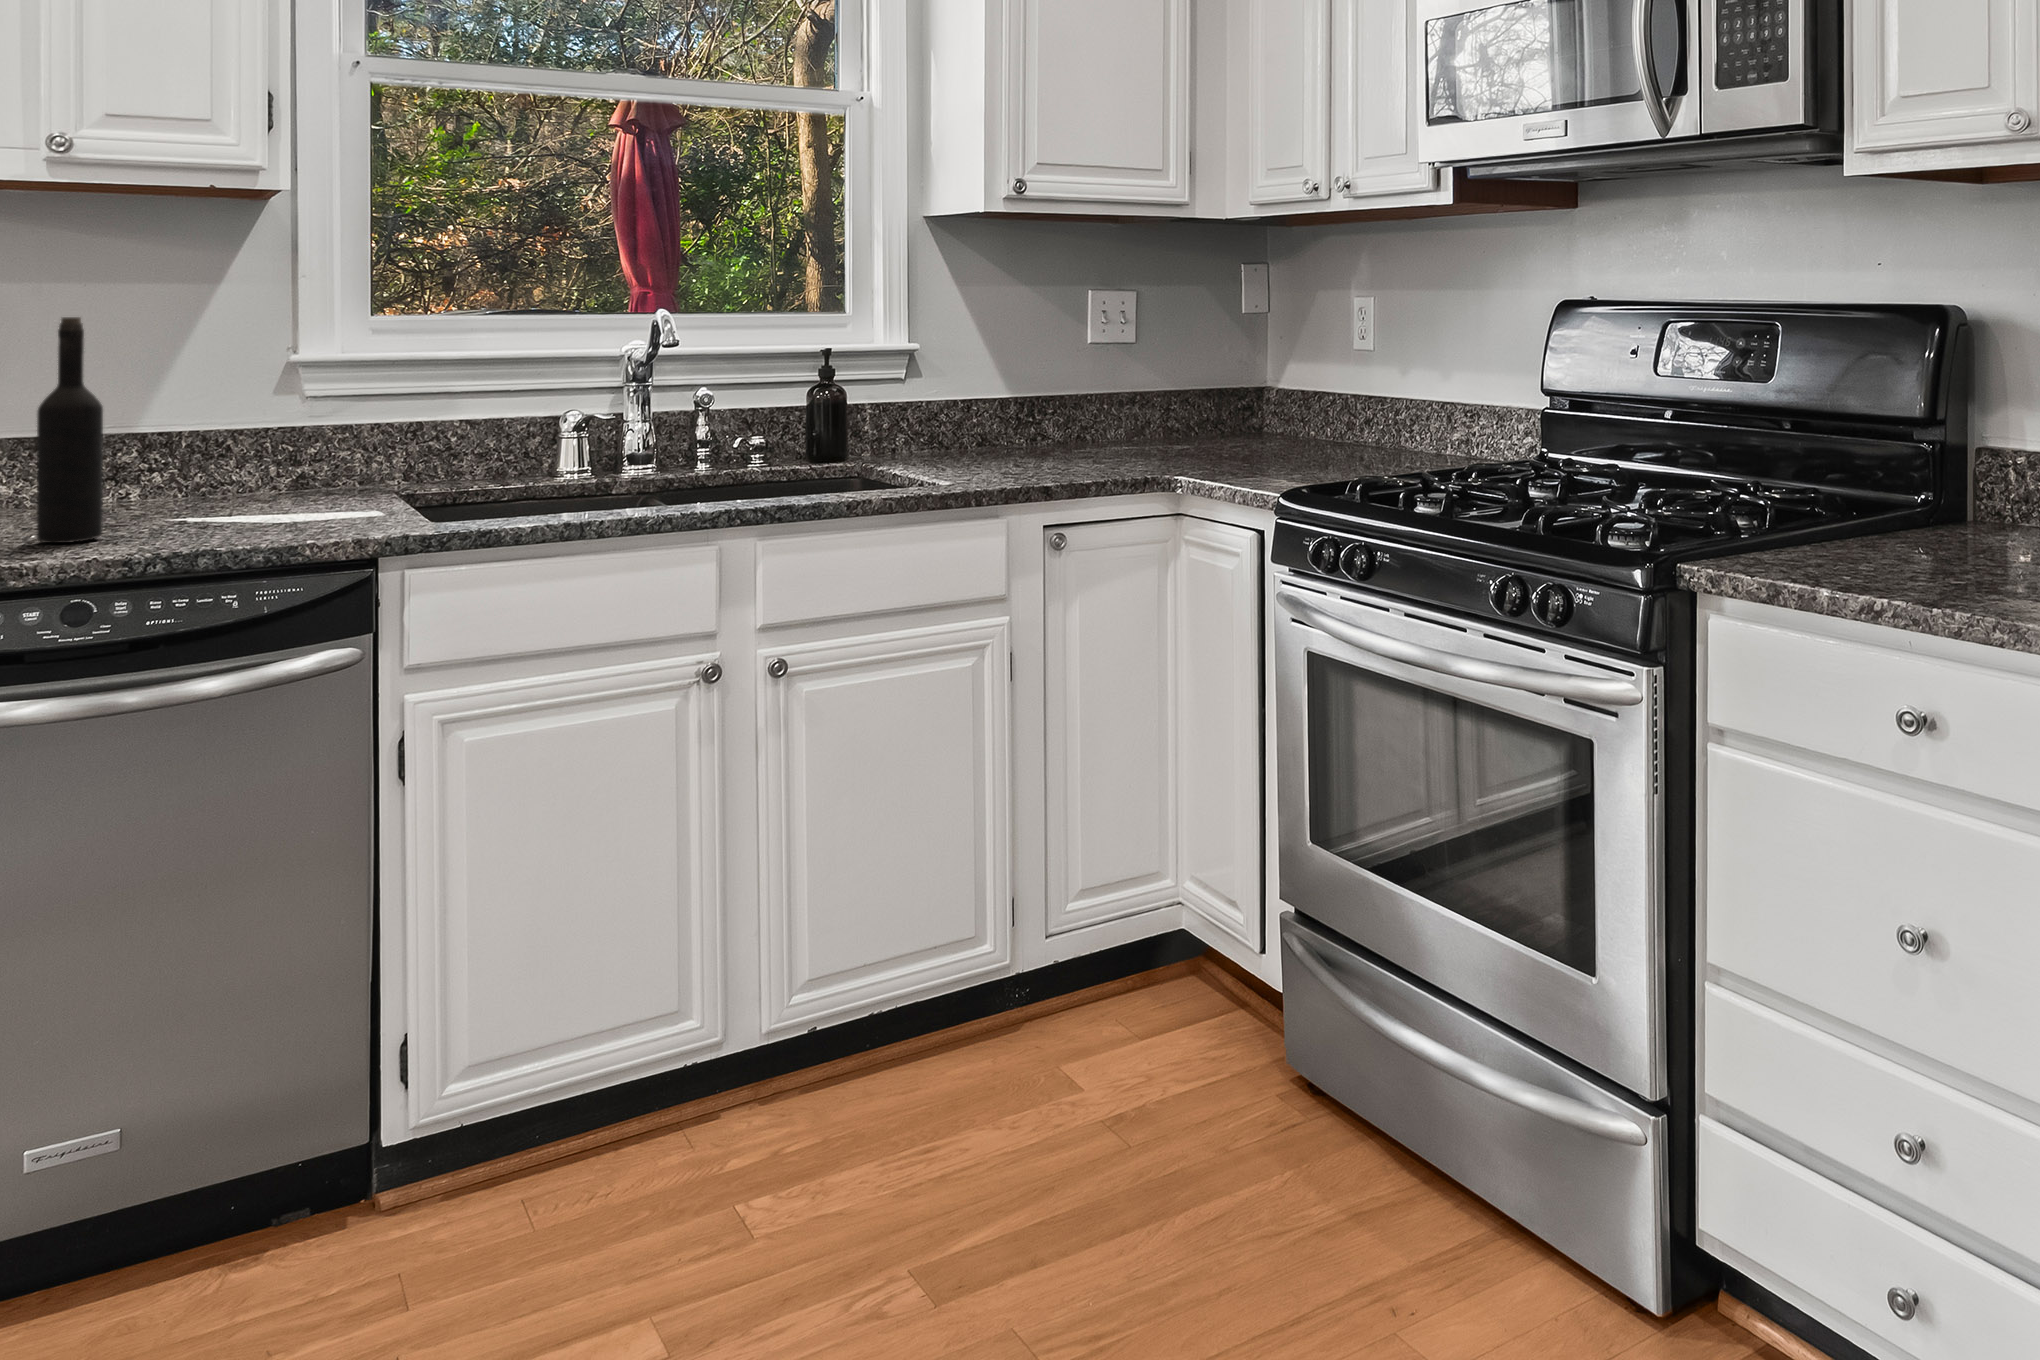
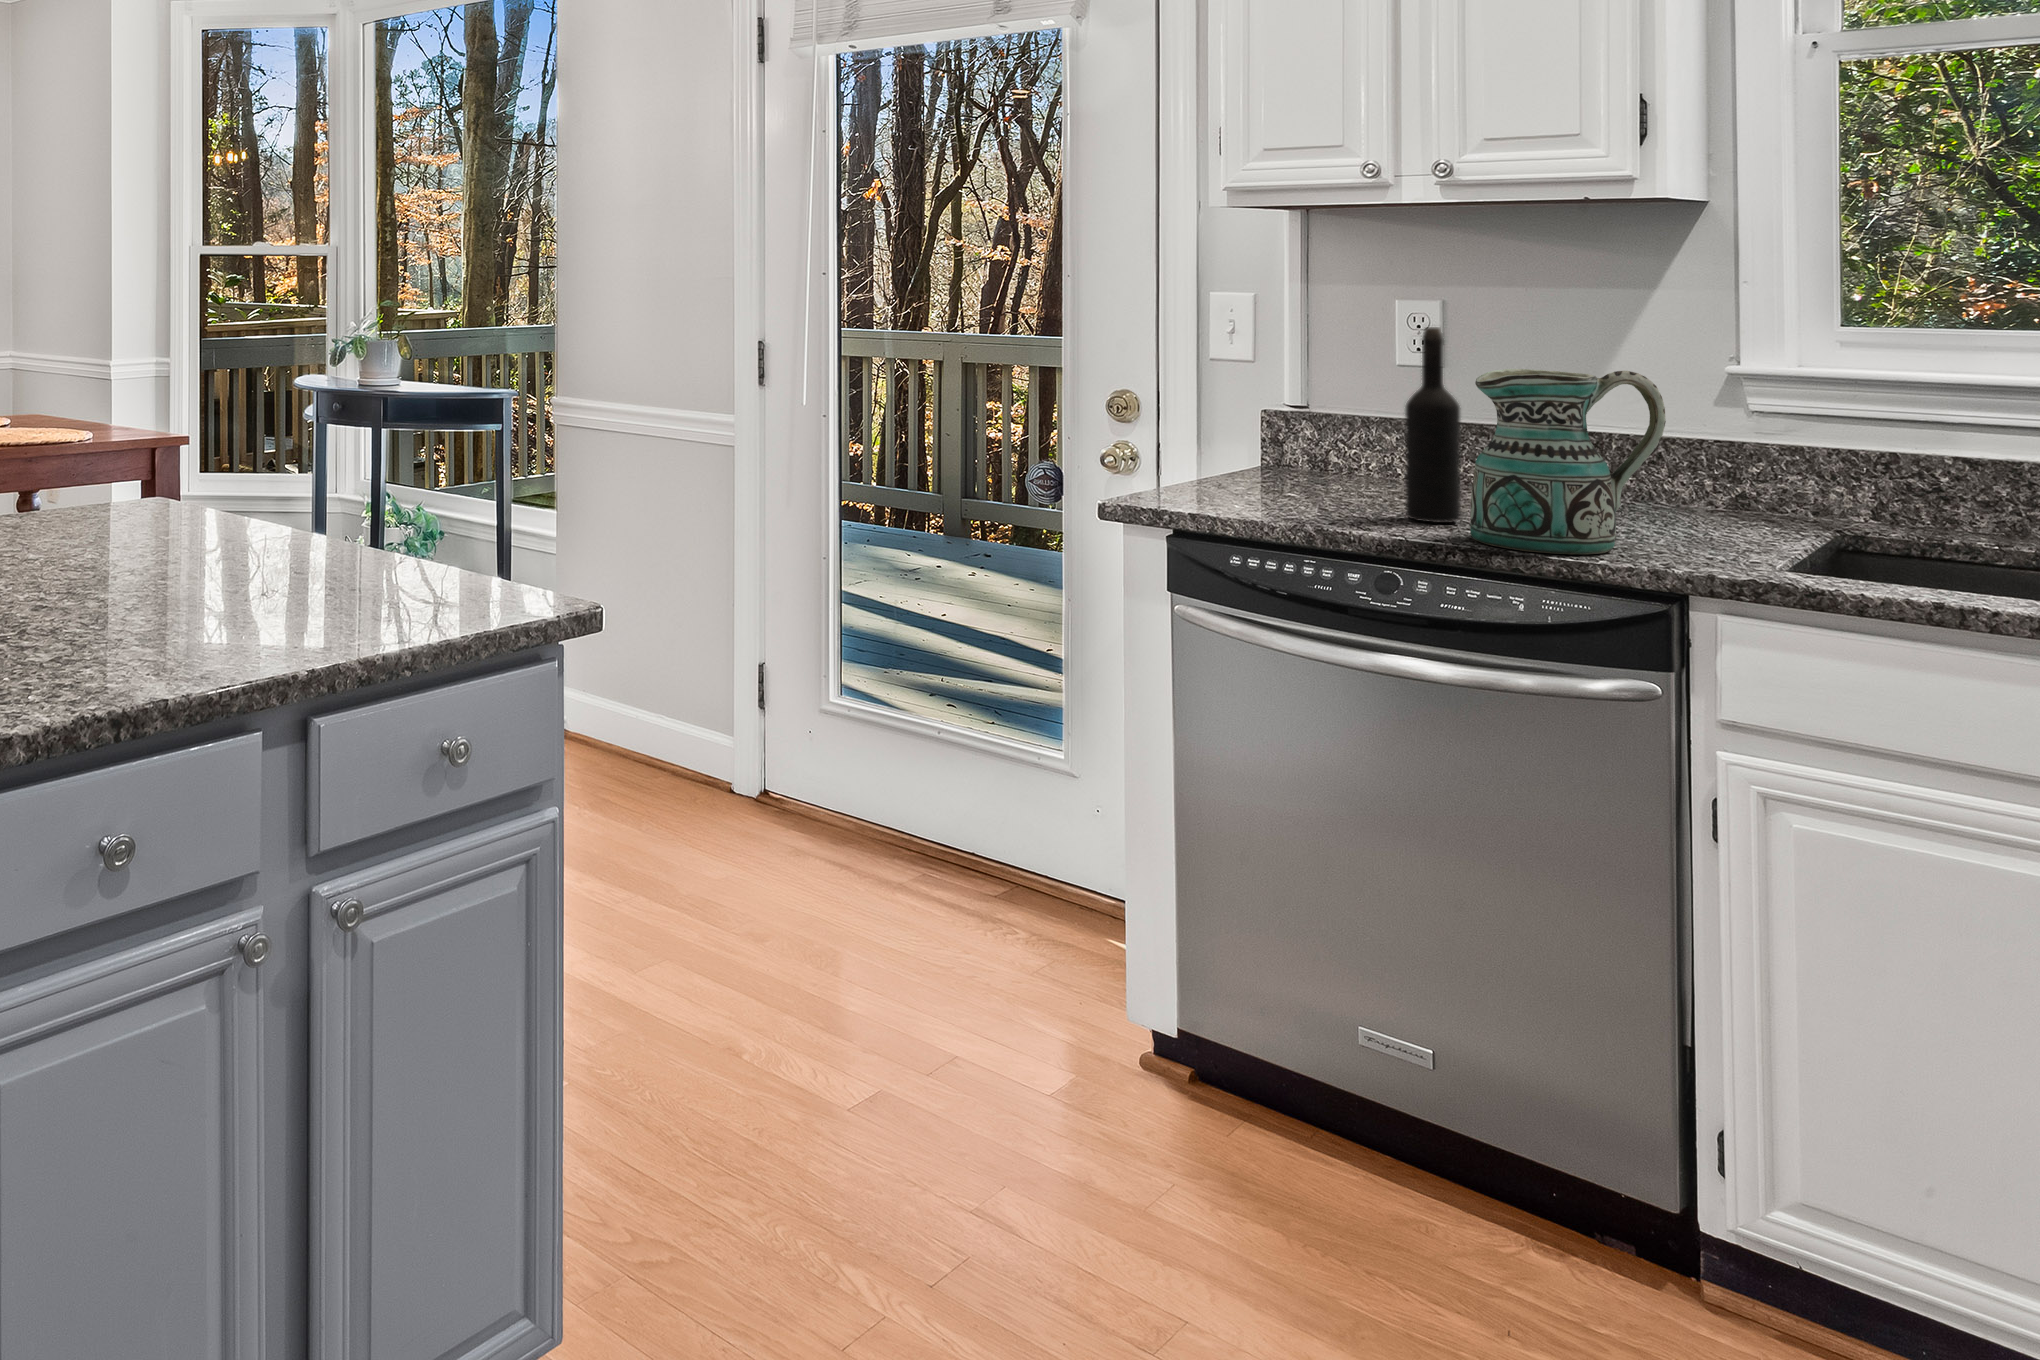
ceramic pitcher: none [147,351,327,547] -> present [1470,369,1666,554]

